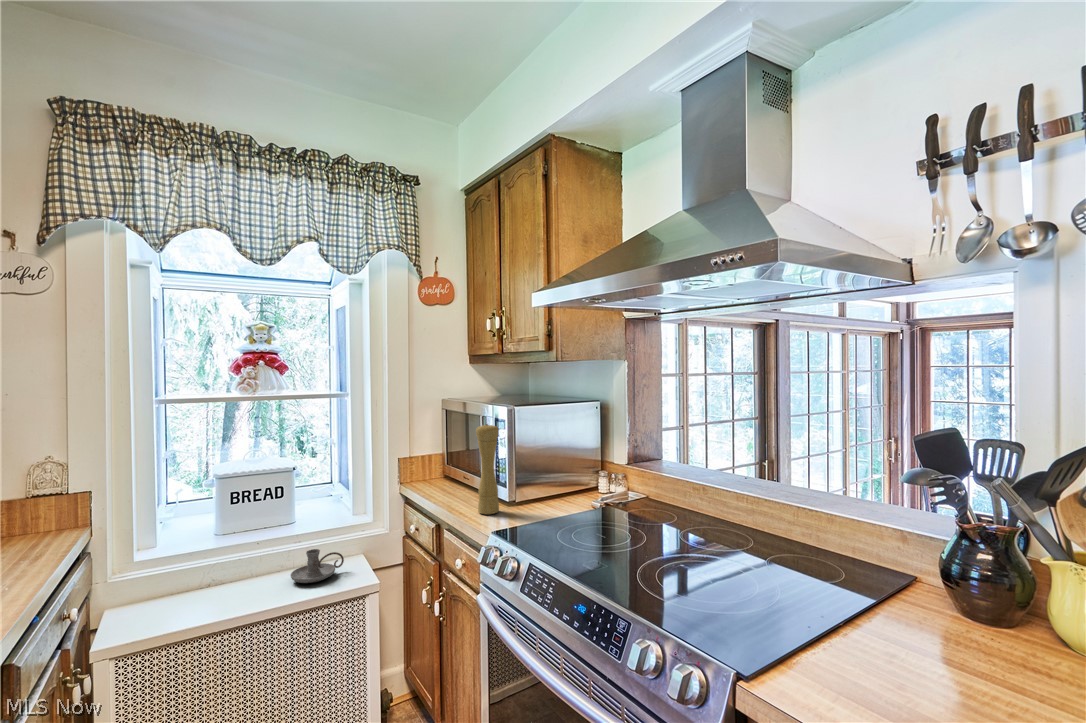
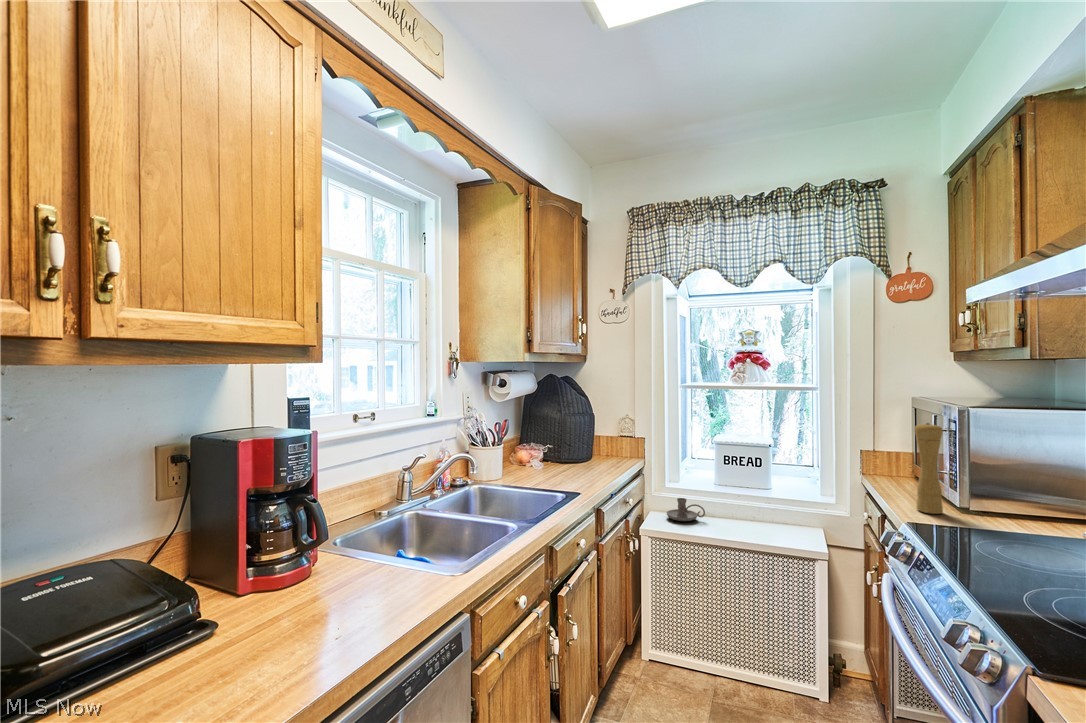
candle holder: present [291,549,344,583] -> present [667,498,705,521]

